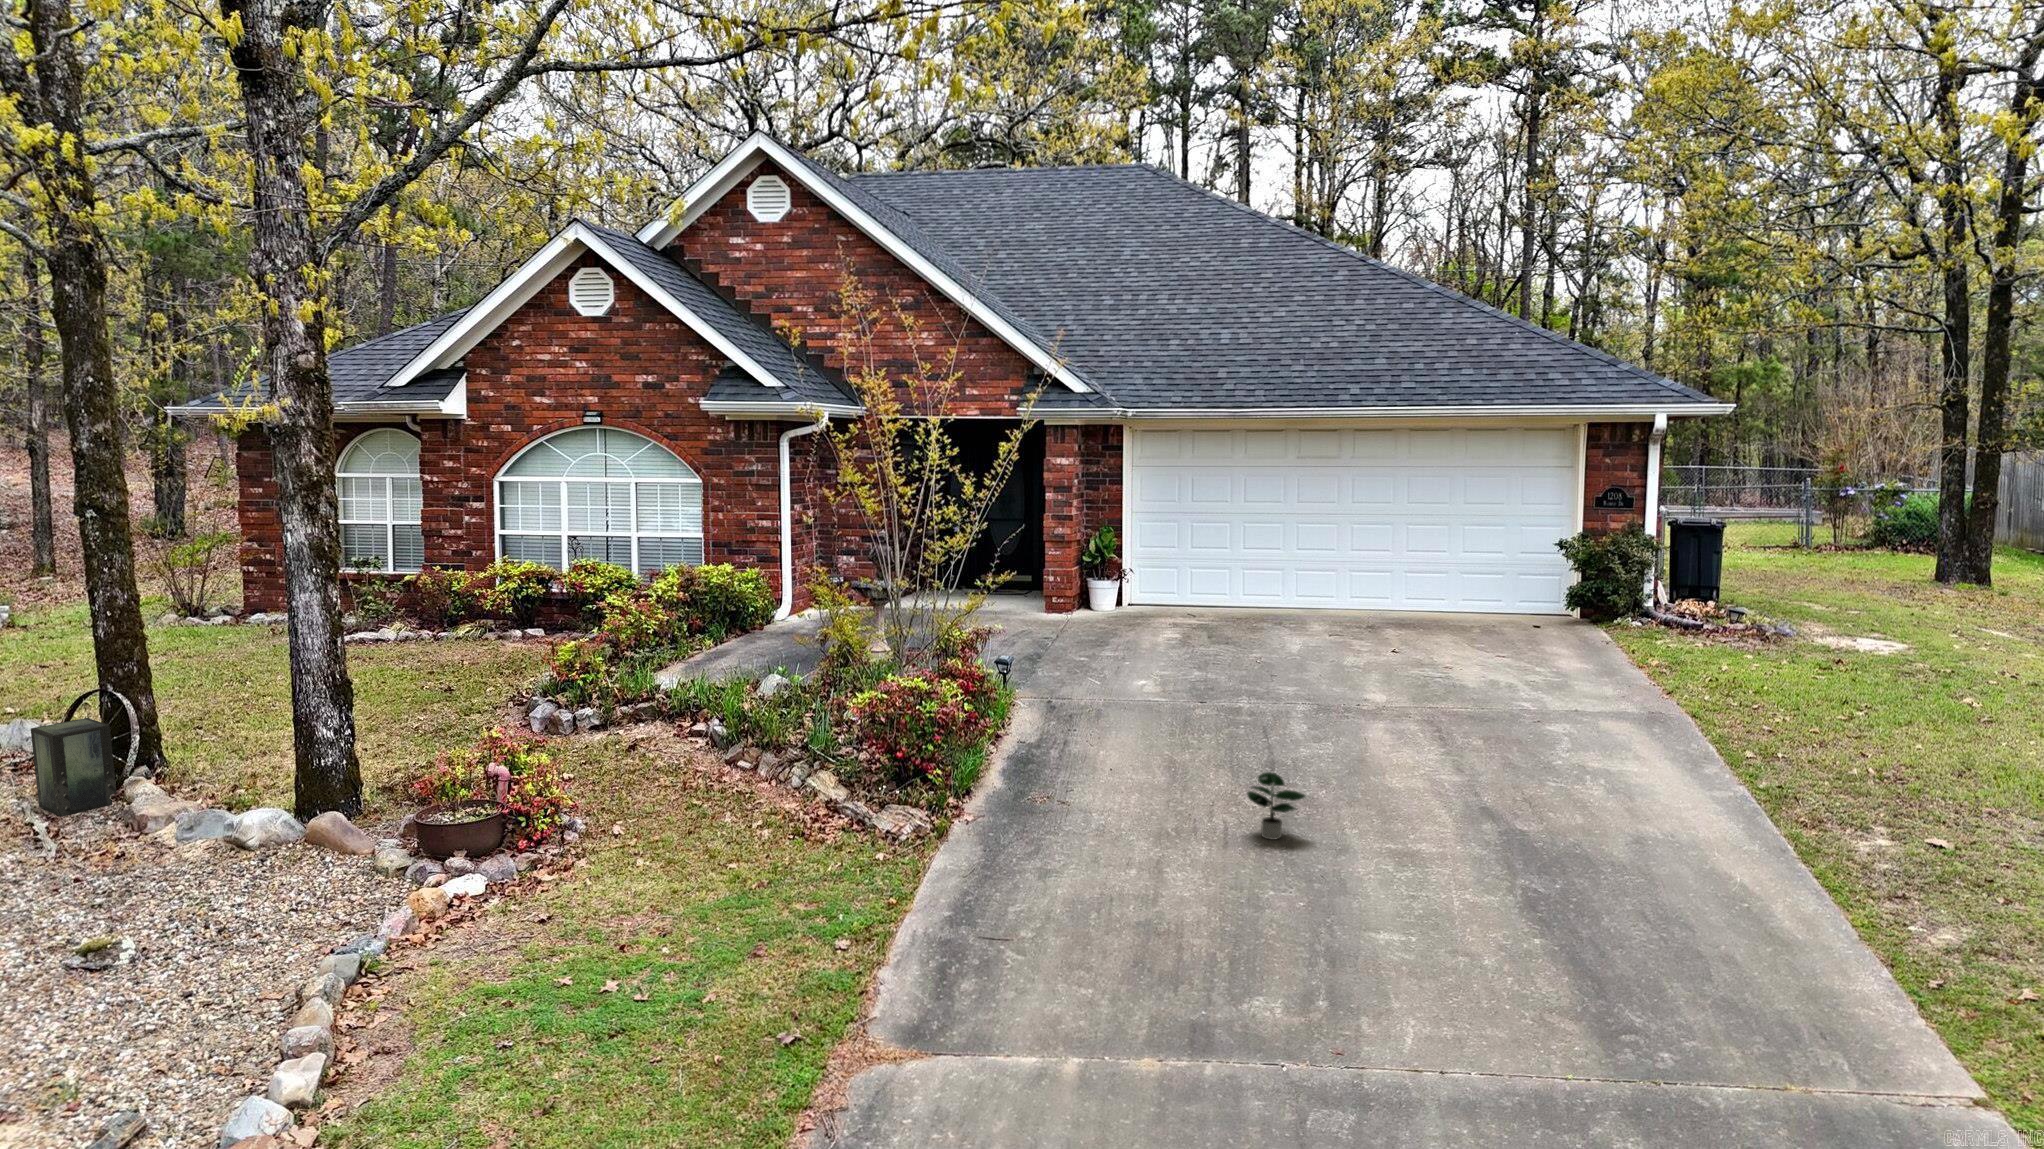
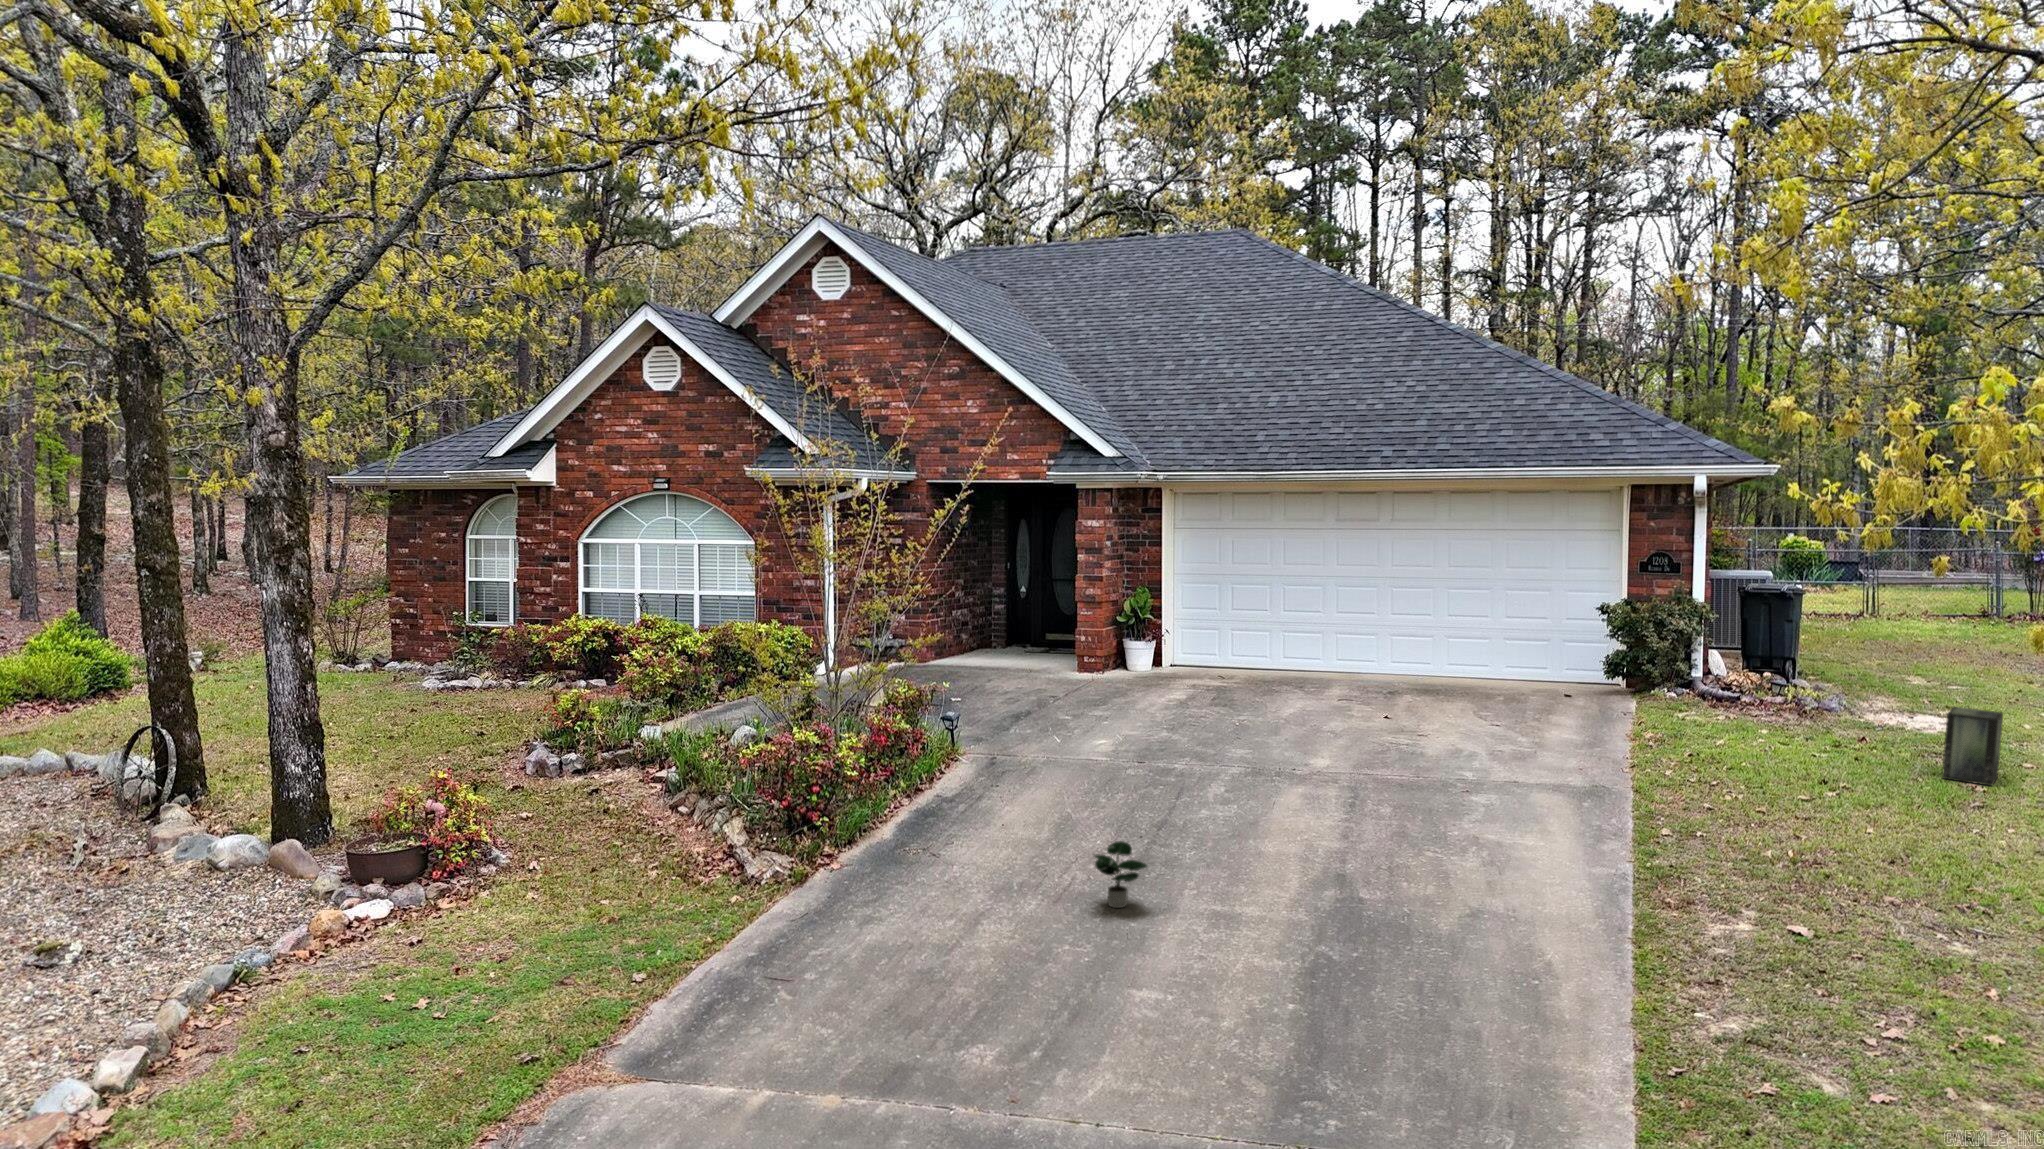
storage box: present [31,718,117,816] -> present [1942,707,2003,786]

